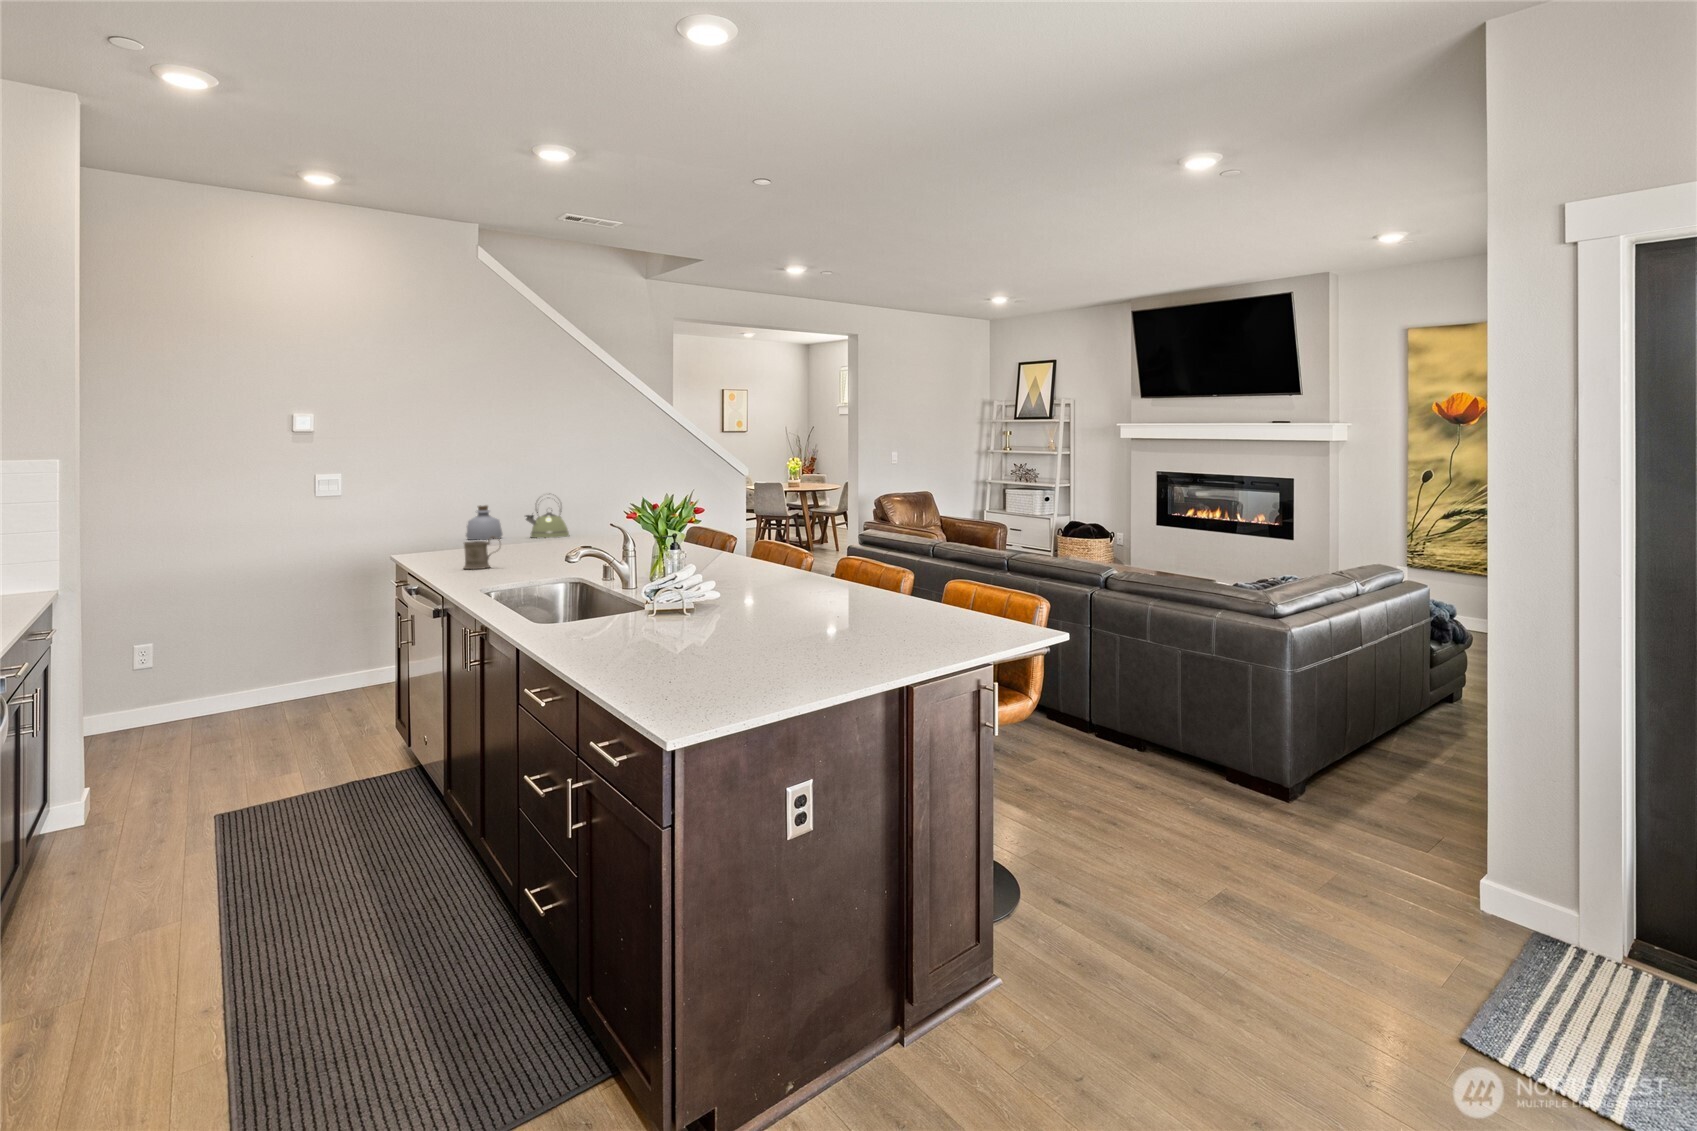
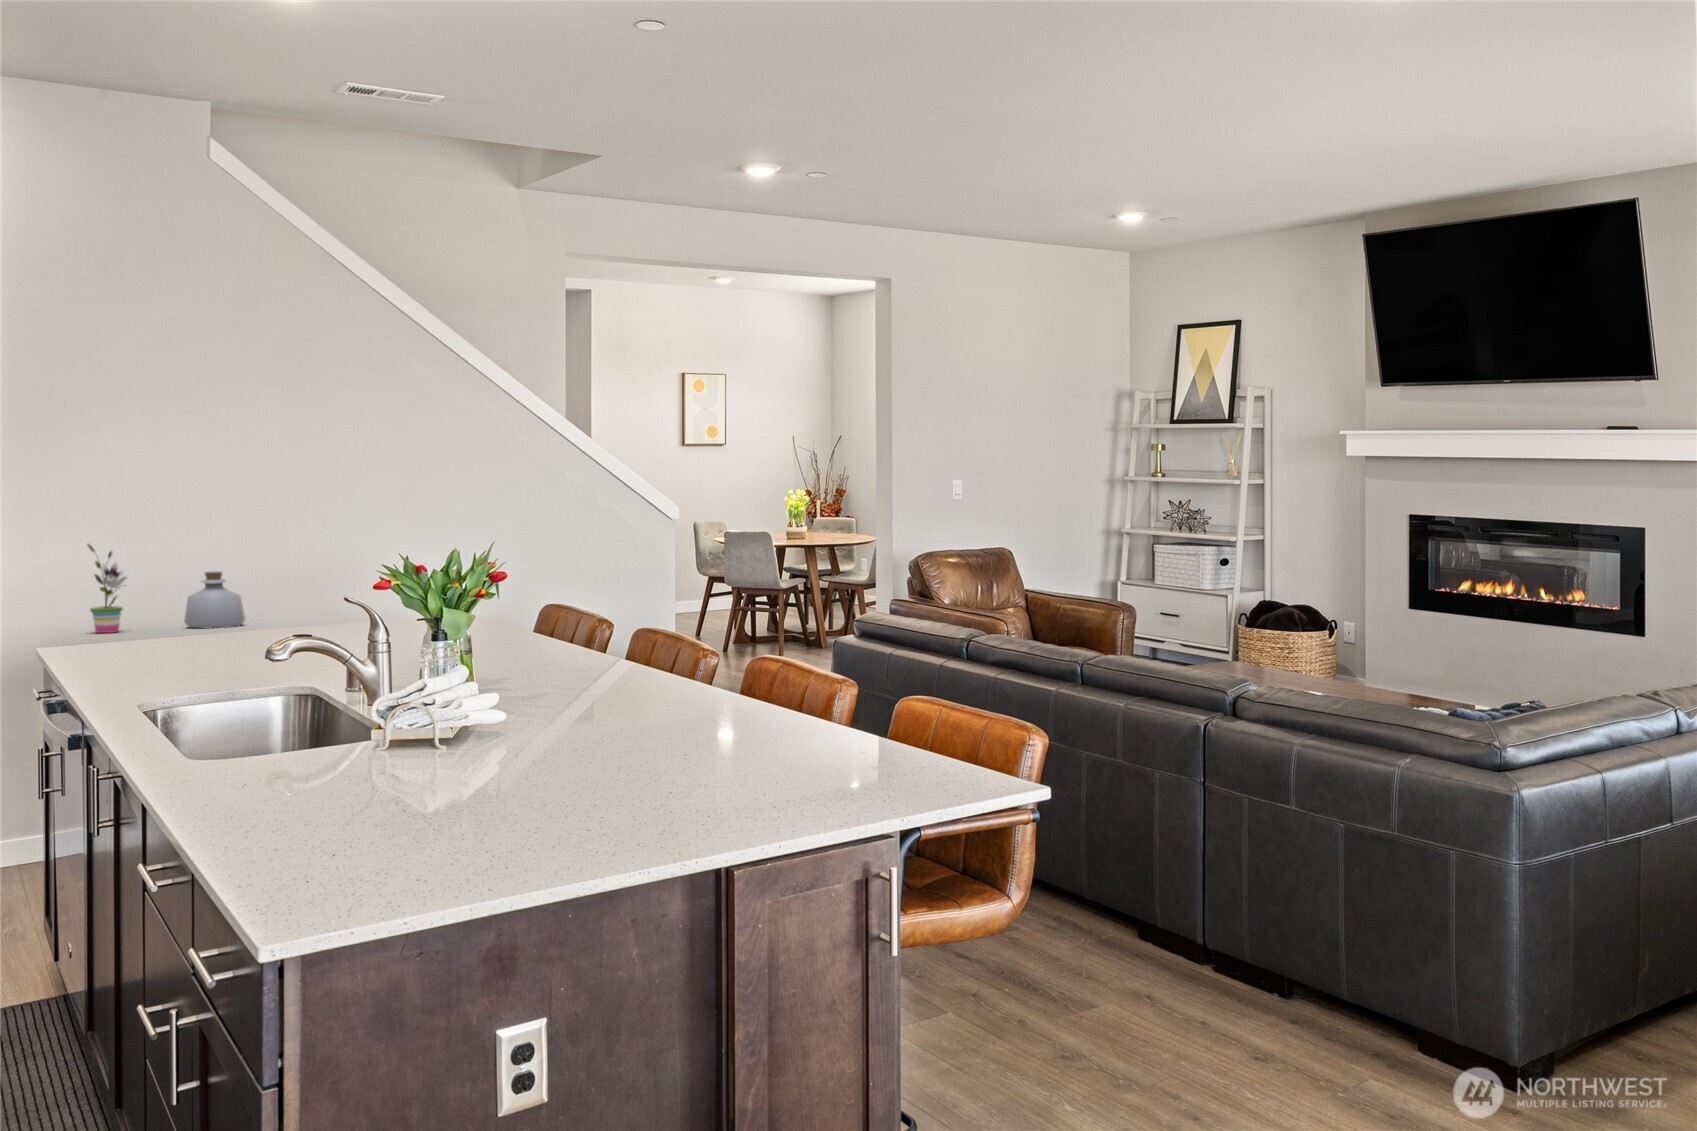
potted plant: none [405,488,431,543] -> present [88,544,127,633]
kettle: present [526,493,569,538] -> none [279,552,354,626]
mug: present [464,536,500,569] -> none [136,622,197,674]

